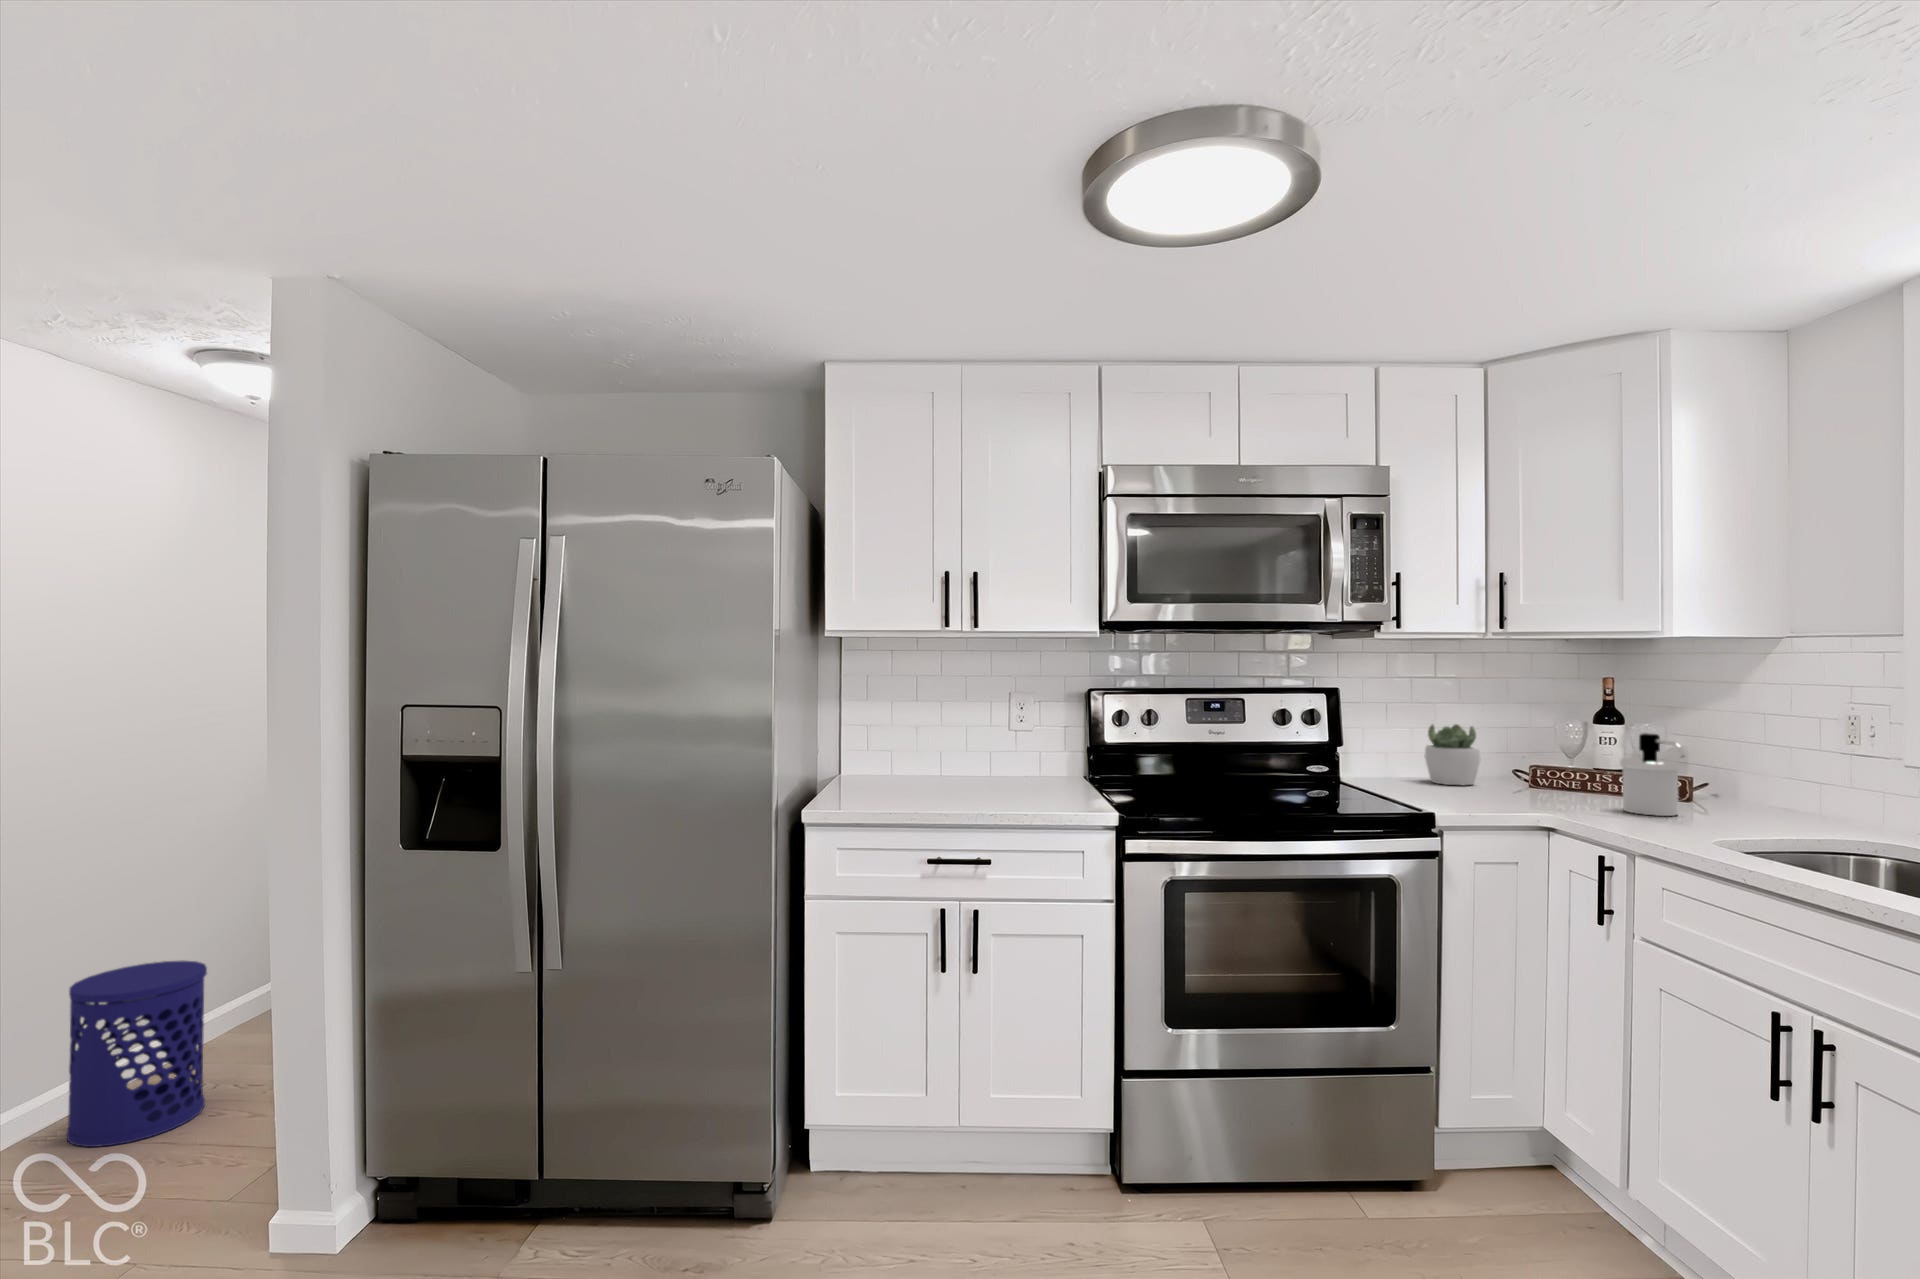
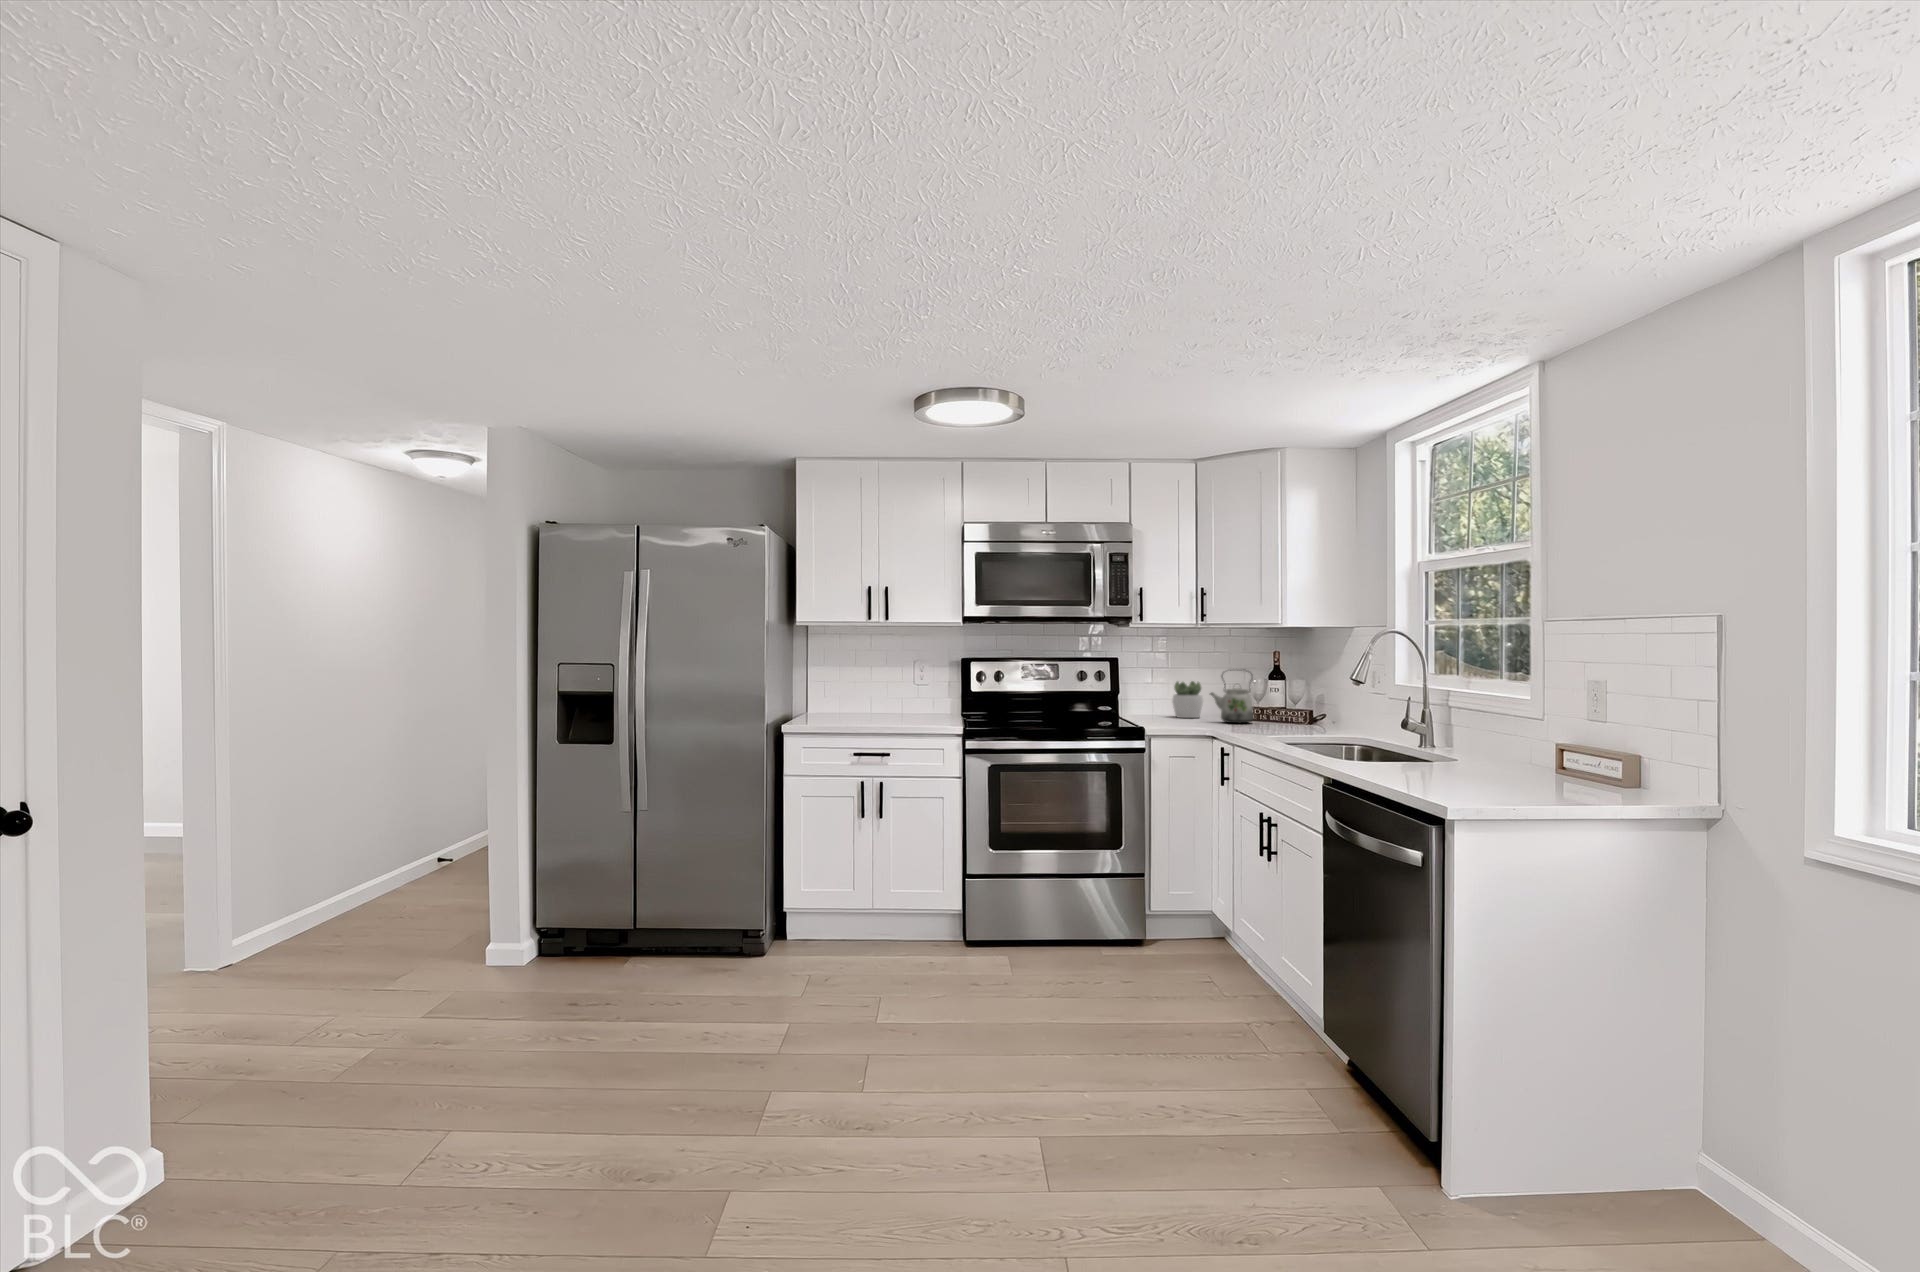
kettle: none [1507,708,1593,800] -> present [1210,670,1253,723]
soap dispenser: present [1620,733,1685,816] -> none [1257,682,1287,729]
waste bin: present [67,961,207,1147] -> none [334,828,410,932]

